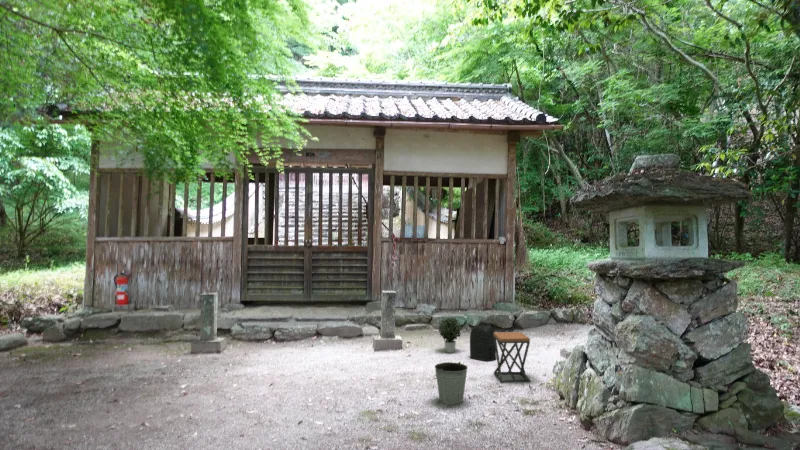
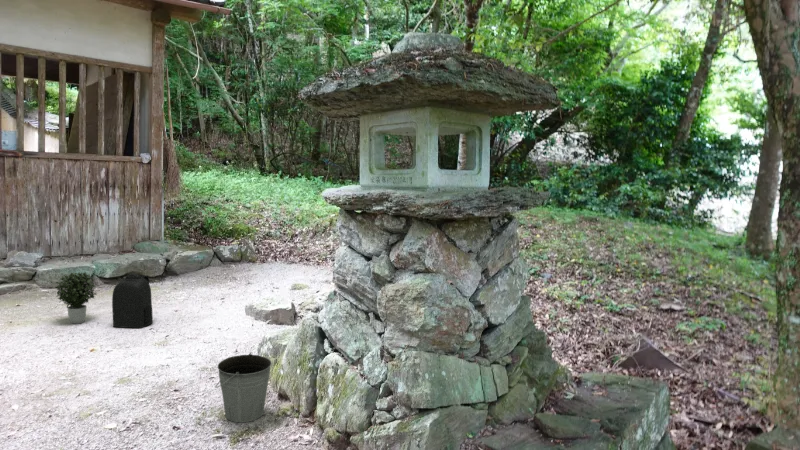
stool: present [494,332,530,383] -> none [155,285,210,357]
bucket: present [435,362,468,404] -> present [215,353,271,422]

